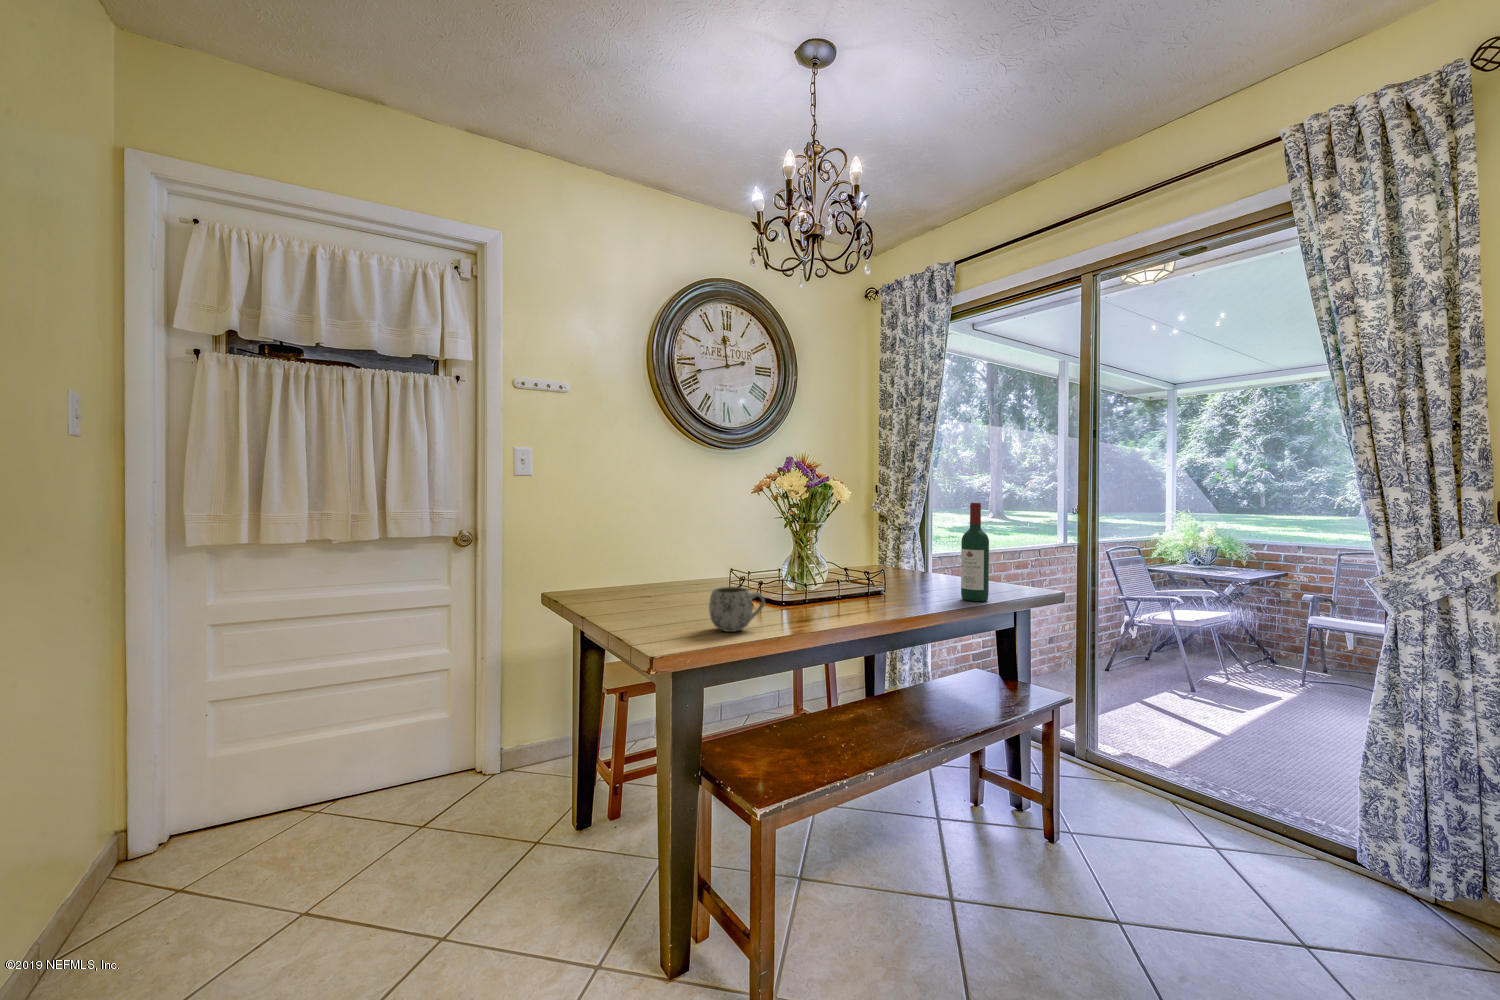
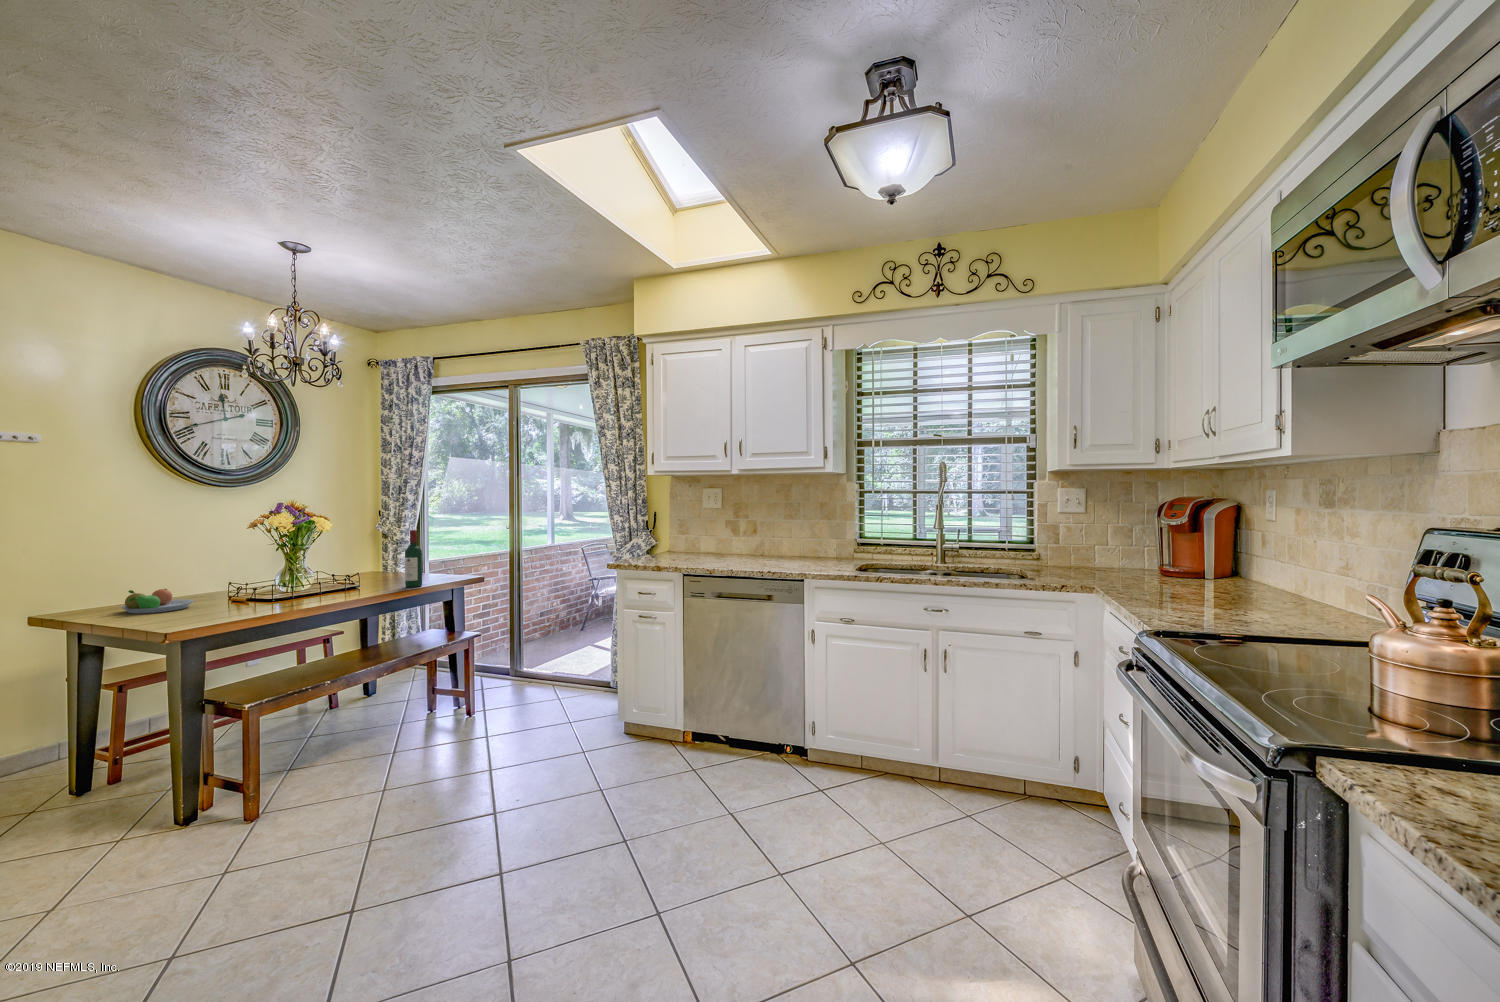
fruit bowl: none [612,572,690,609] -> present [121,589,194,614]
mug: present [709,587,765,632] -> none [212,589,254,615]

